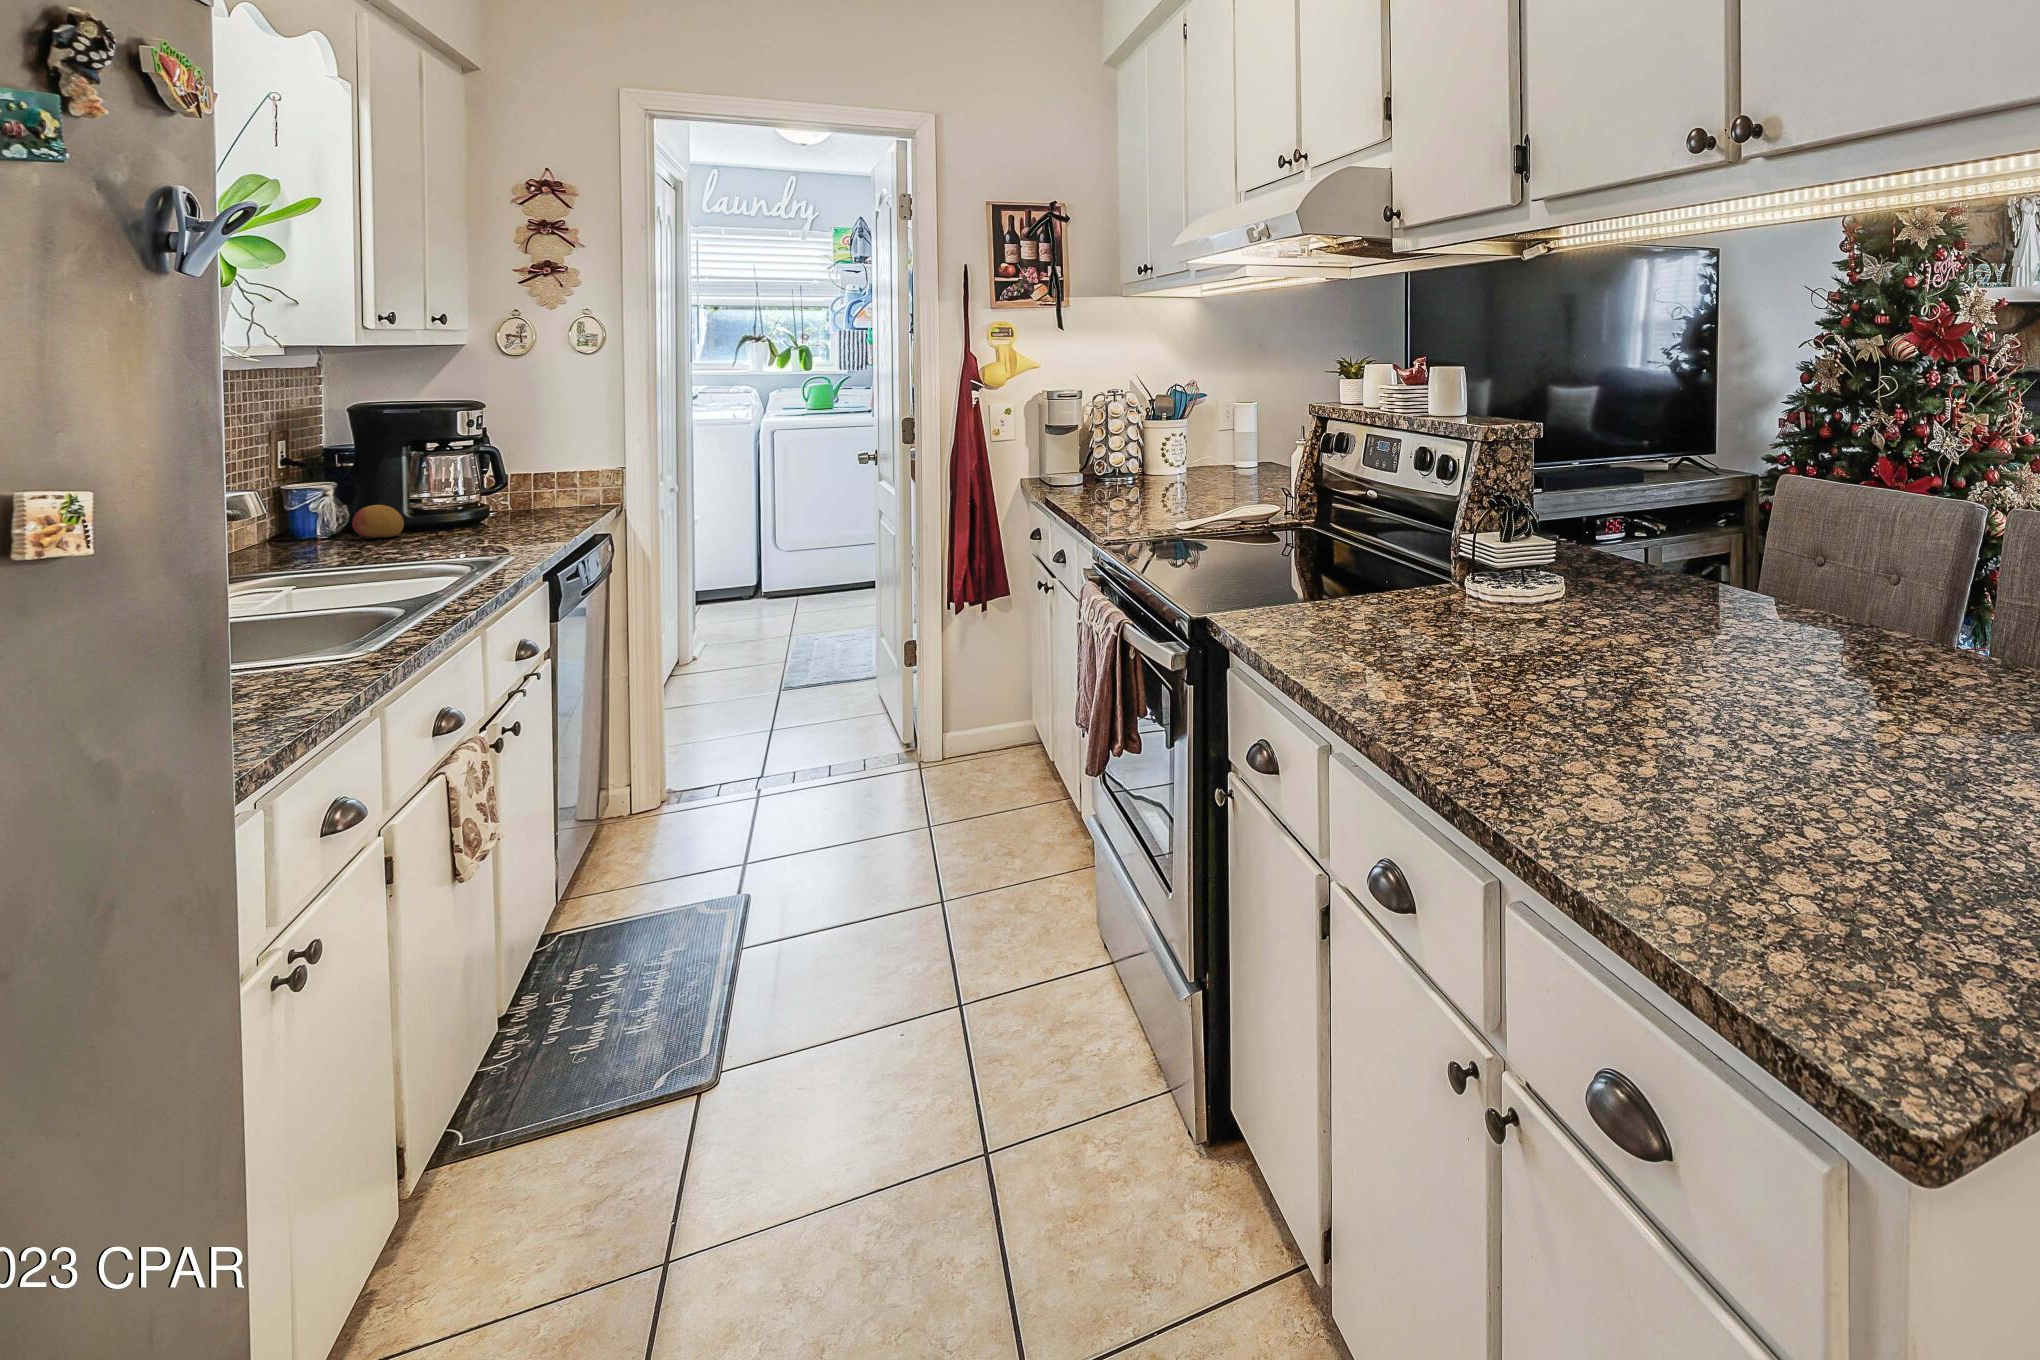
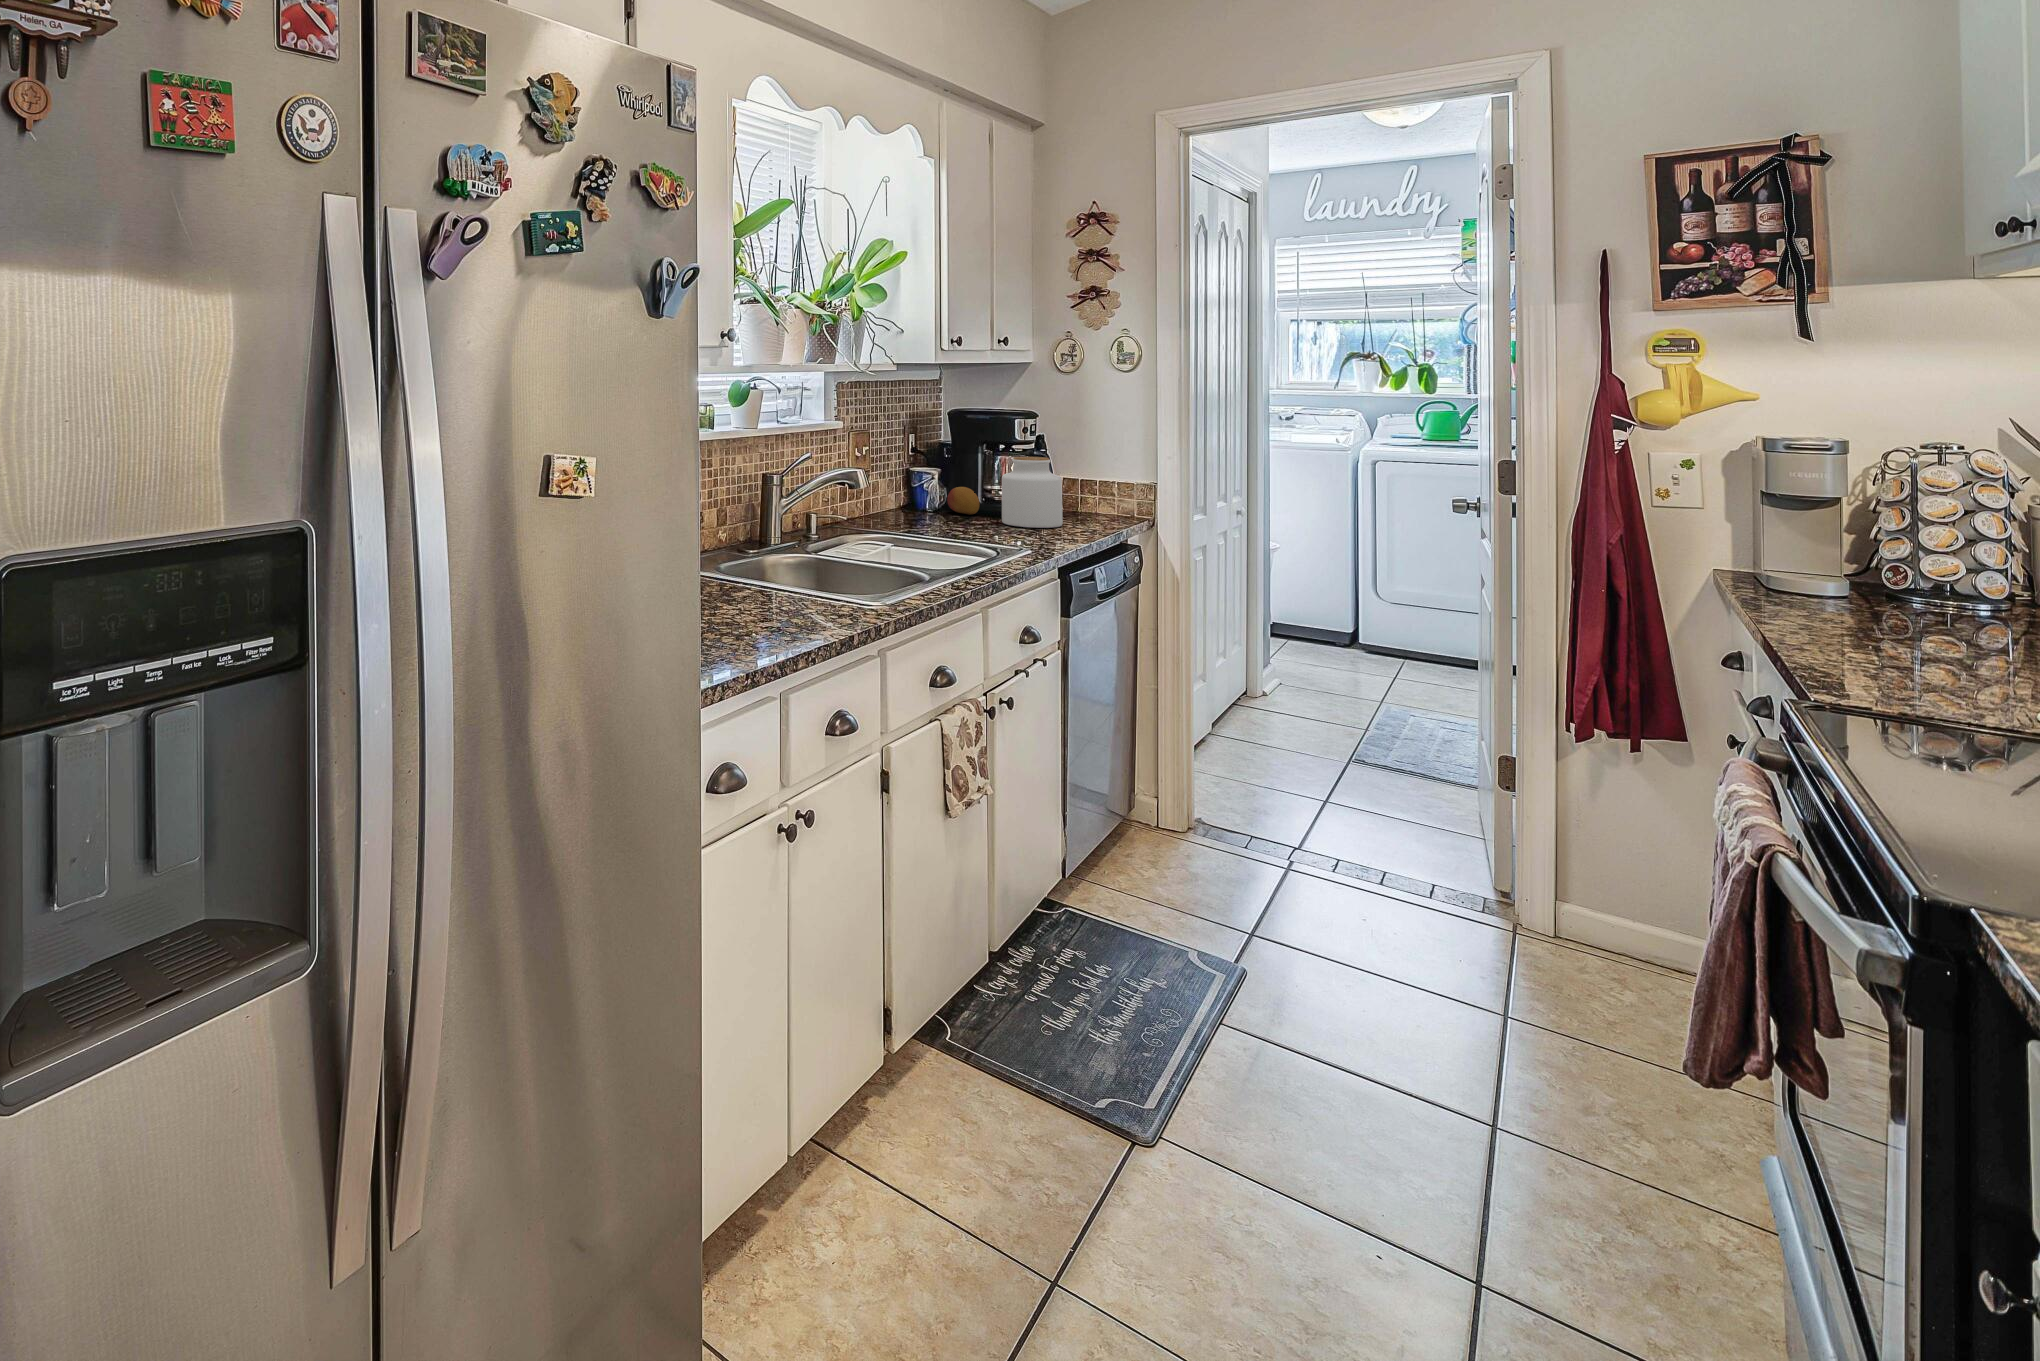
jar: none [443,457,525,540] -> present [1002,457,1063,528]

